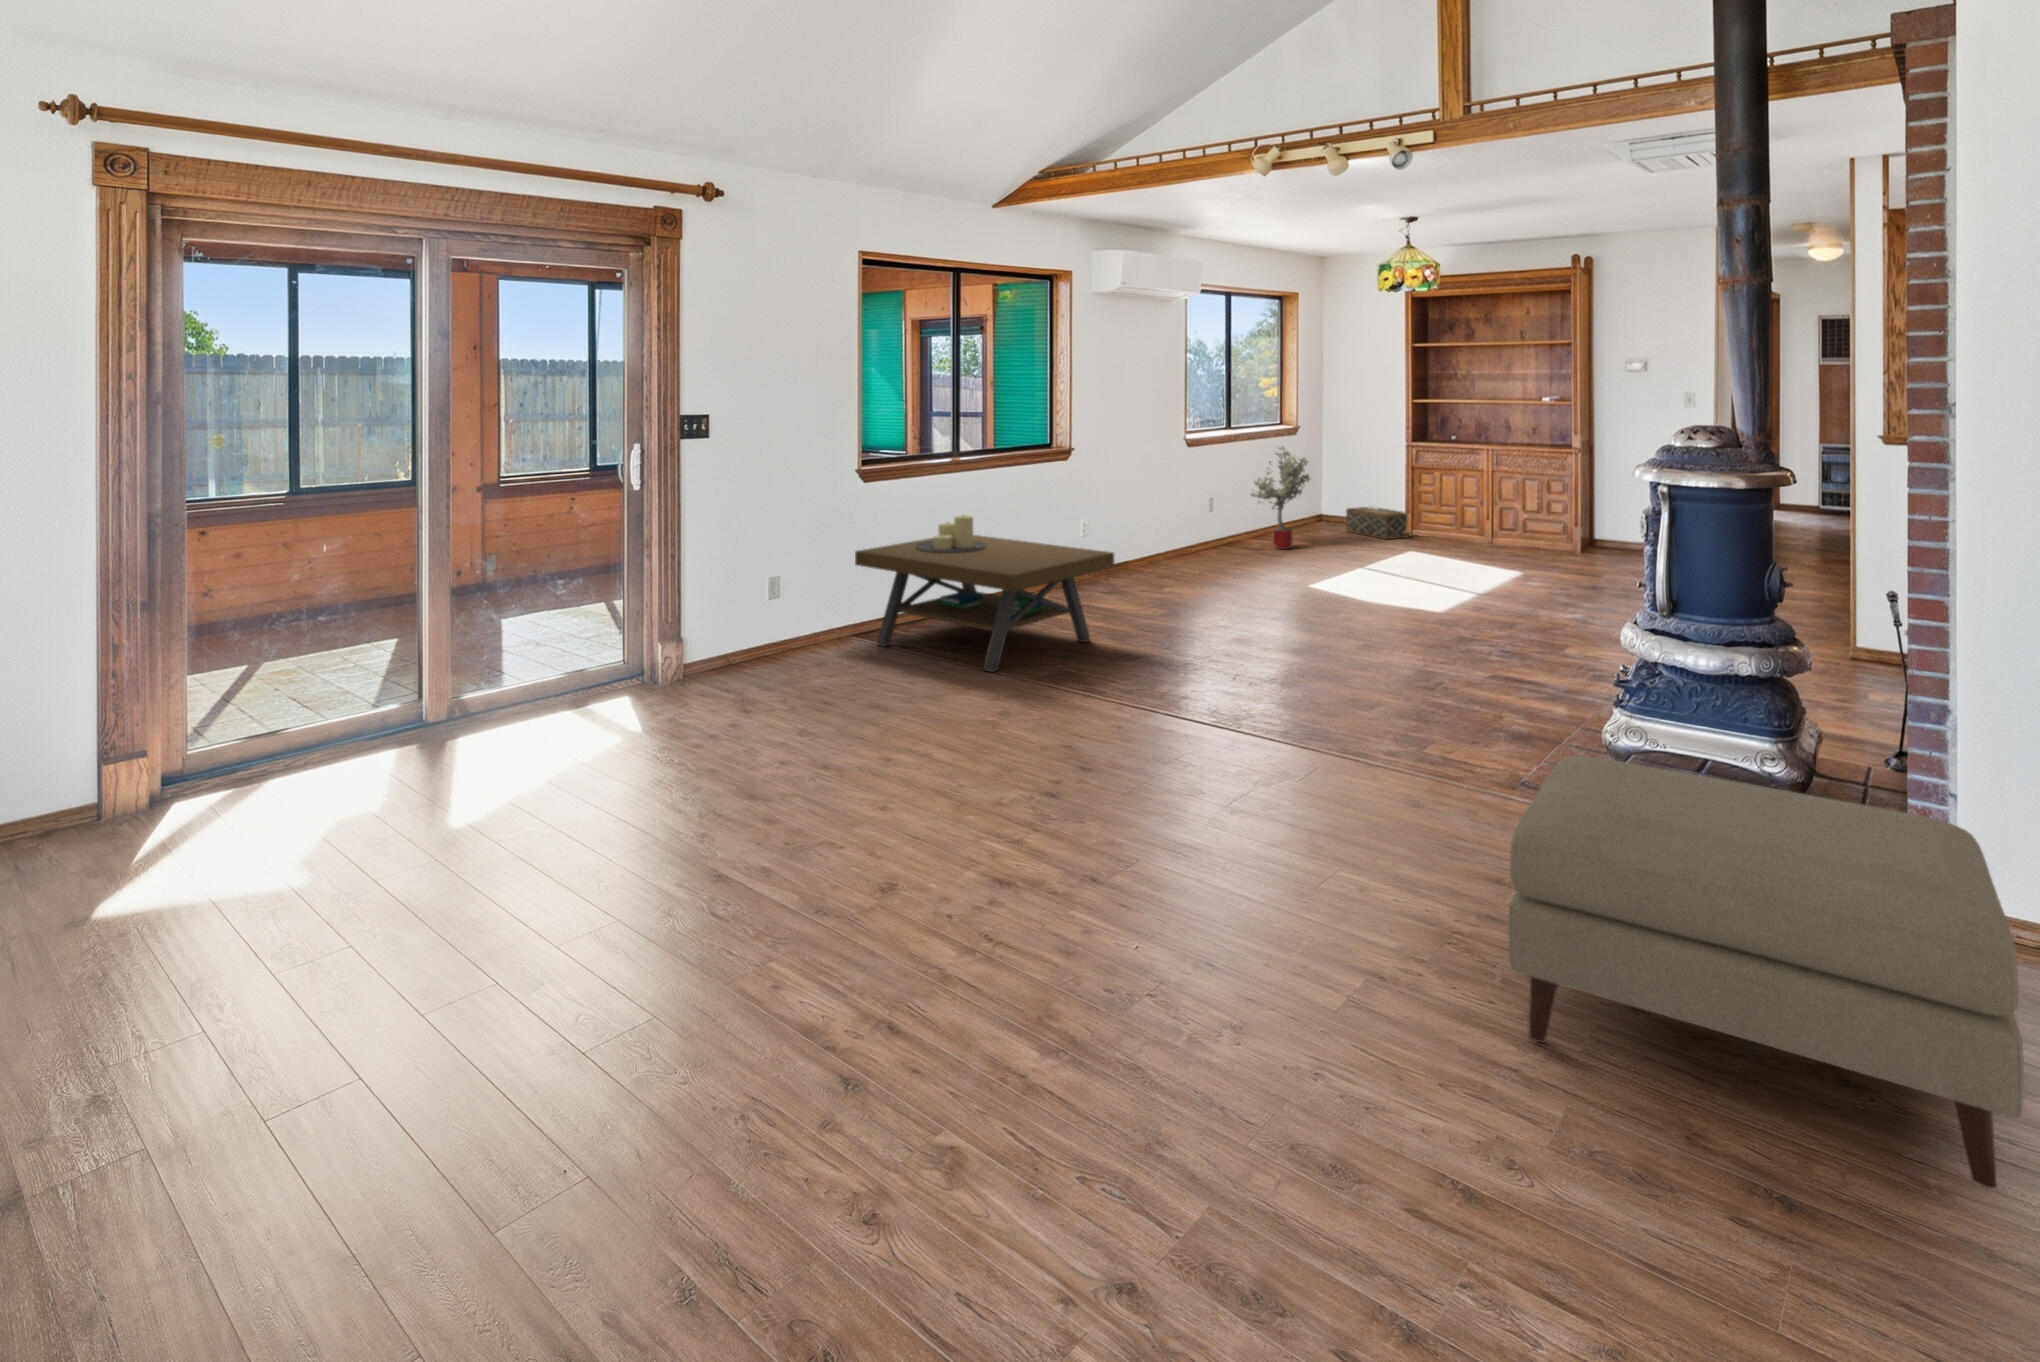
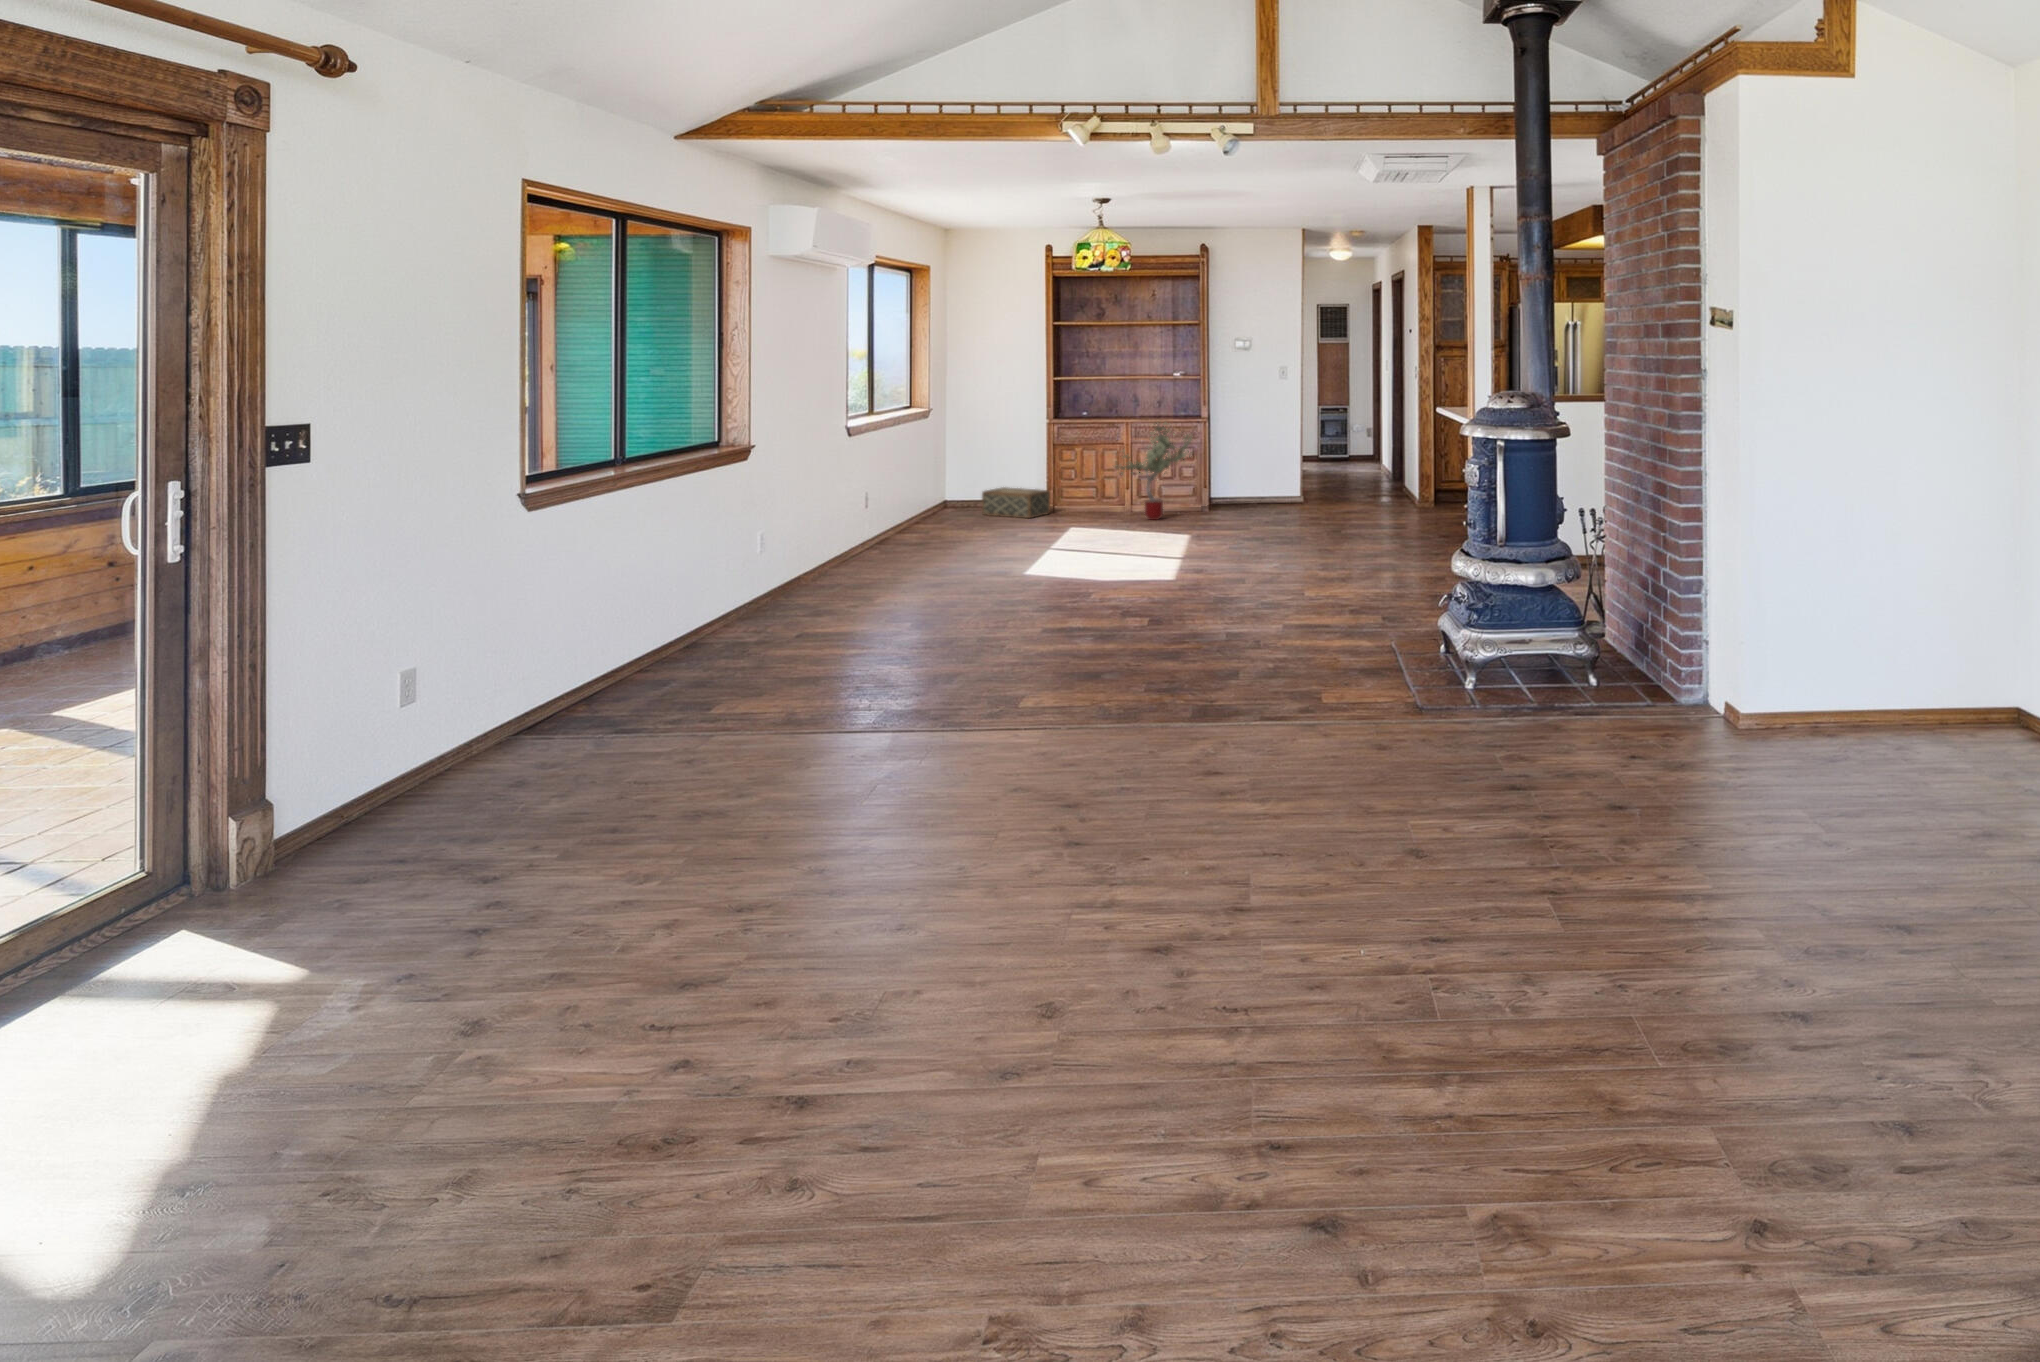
potted tree: present [1251,447,1310,549] -> present [1116,423,1192,520]
coffee table: present [855,515,1114,672] -> none [531,539,902,736]
ottoman: present [1508,756,2024,1188] -> none [1573,659,1956,905]

